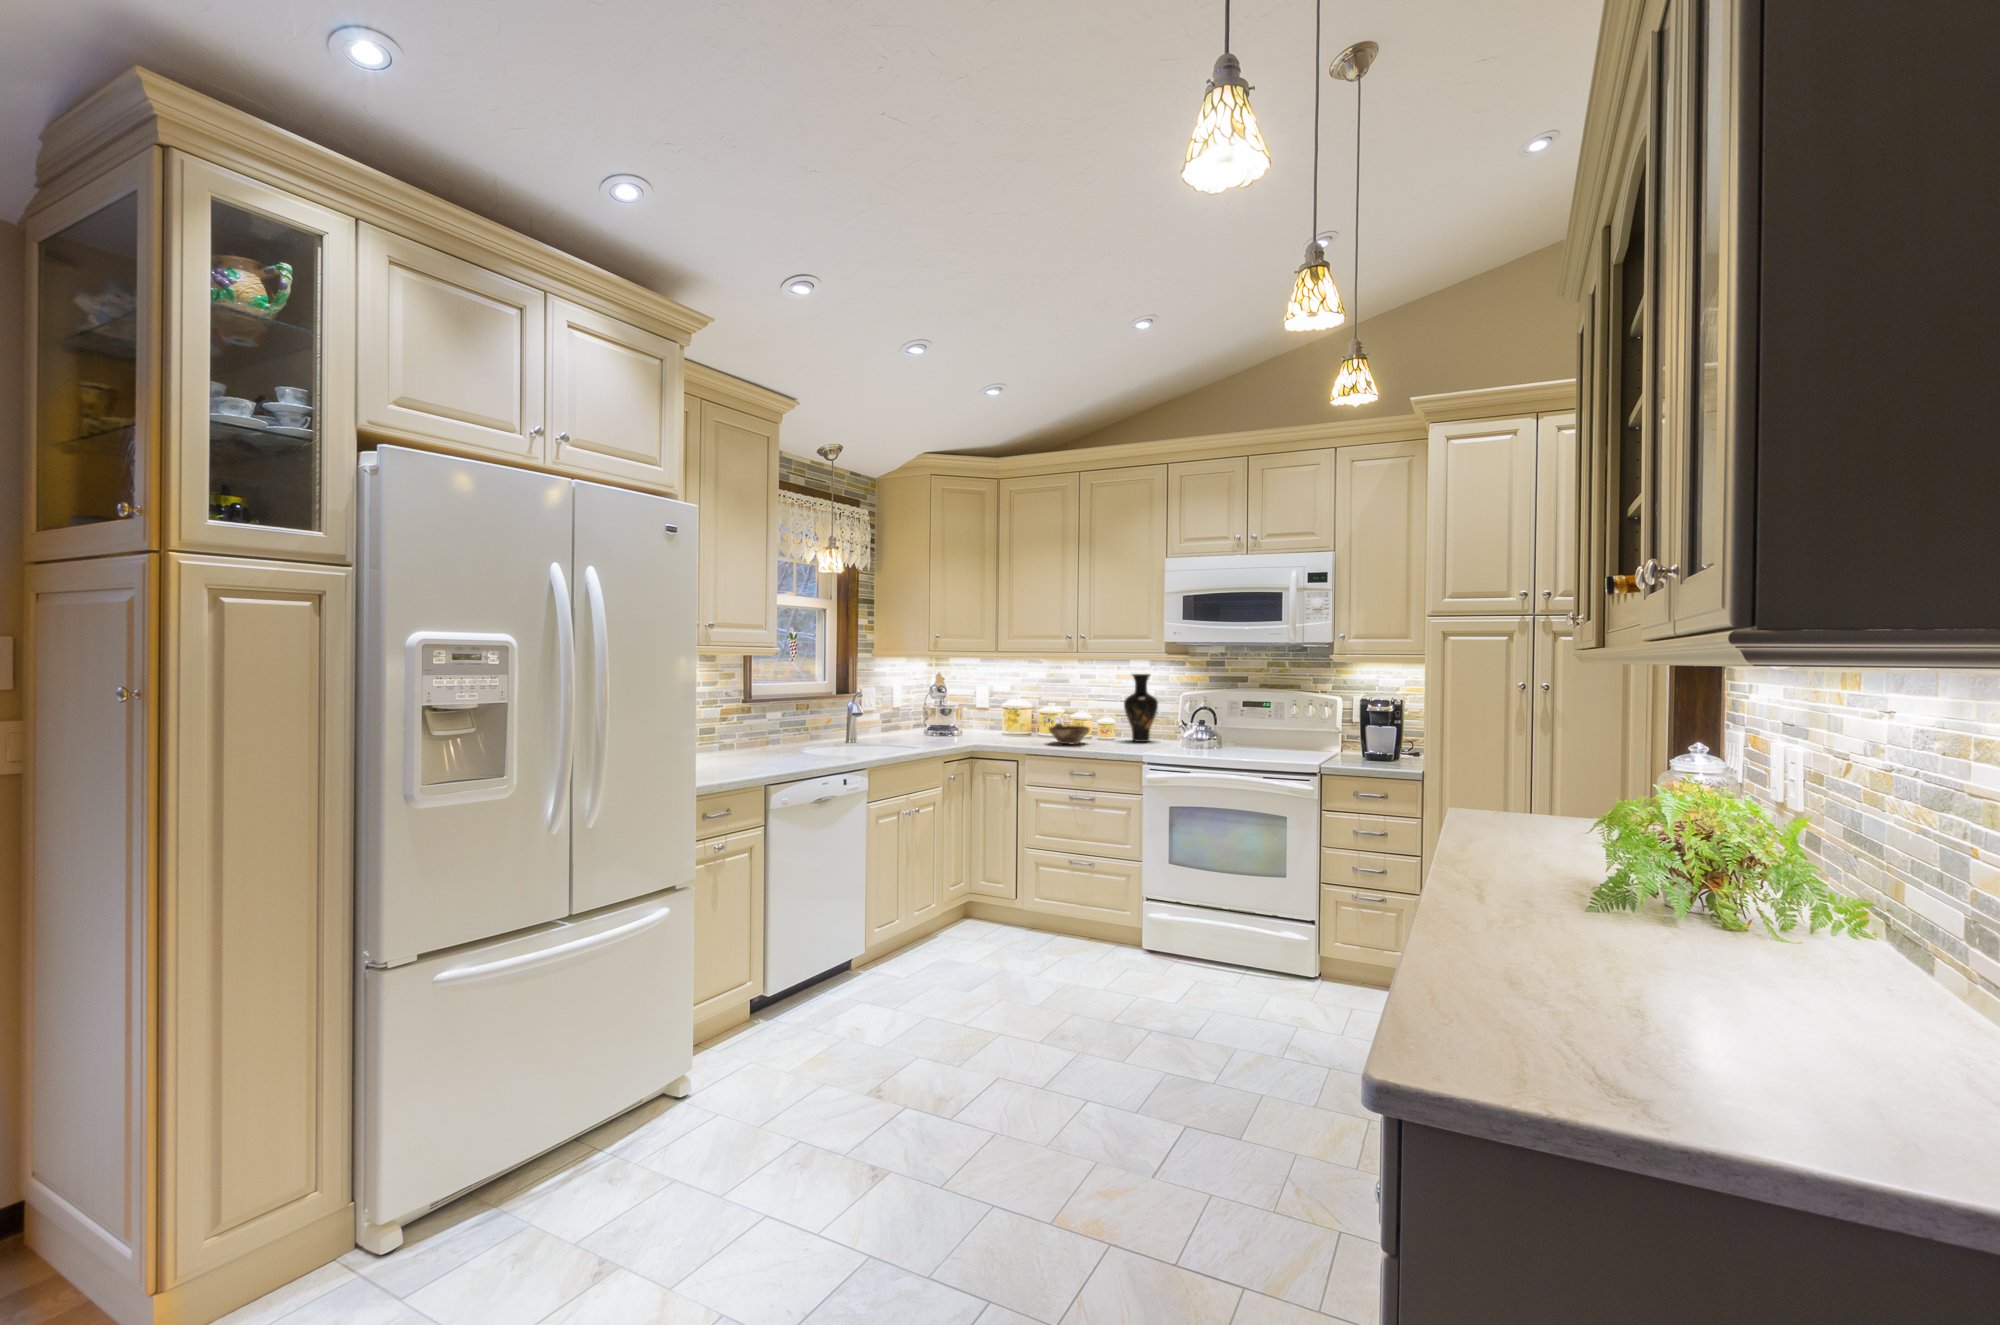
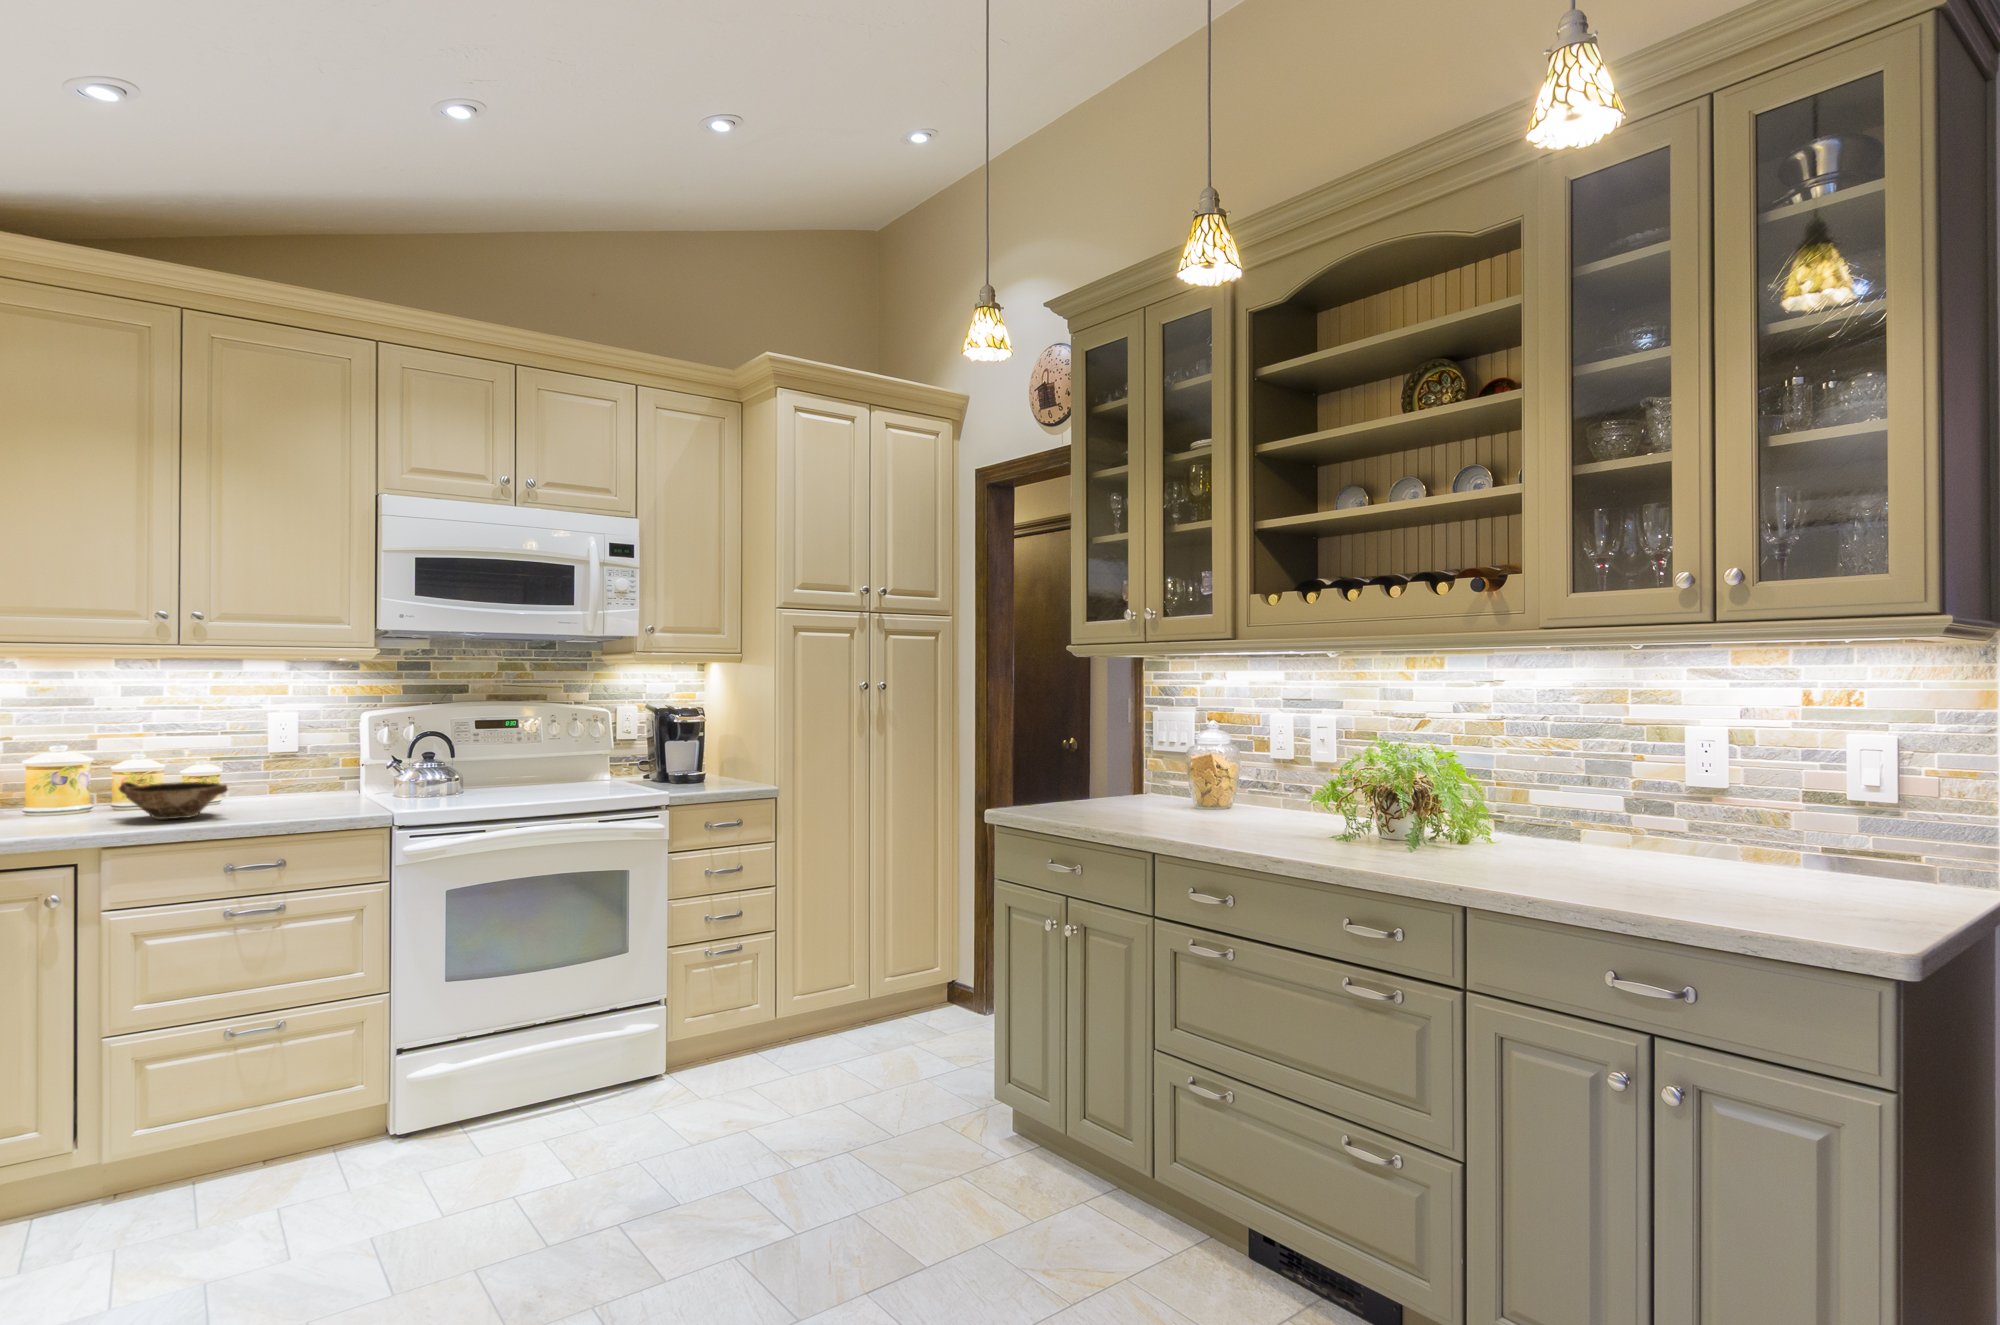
vase: present [1124,674,1158,742] -> none [259,683,328,800]

